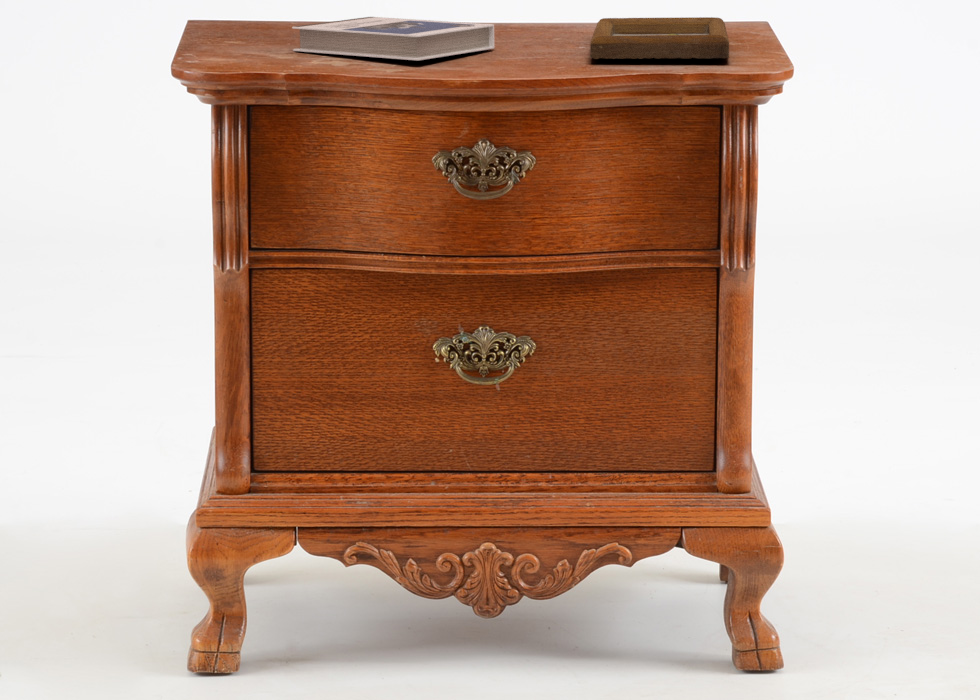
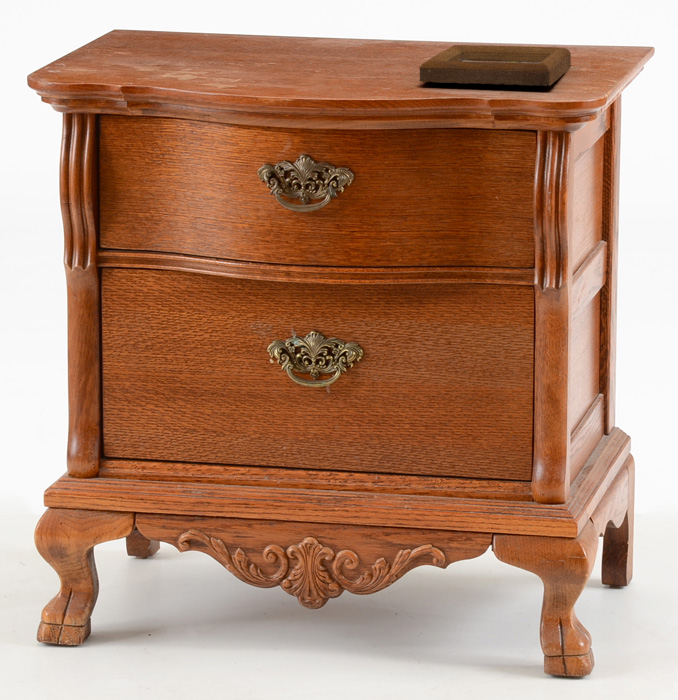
hardback book: present [292,17,494,61] -> none [155,36,341,78]

